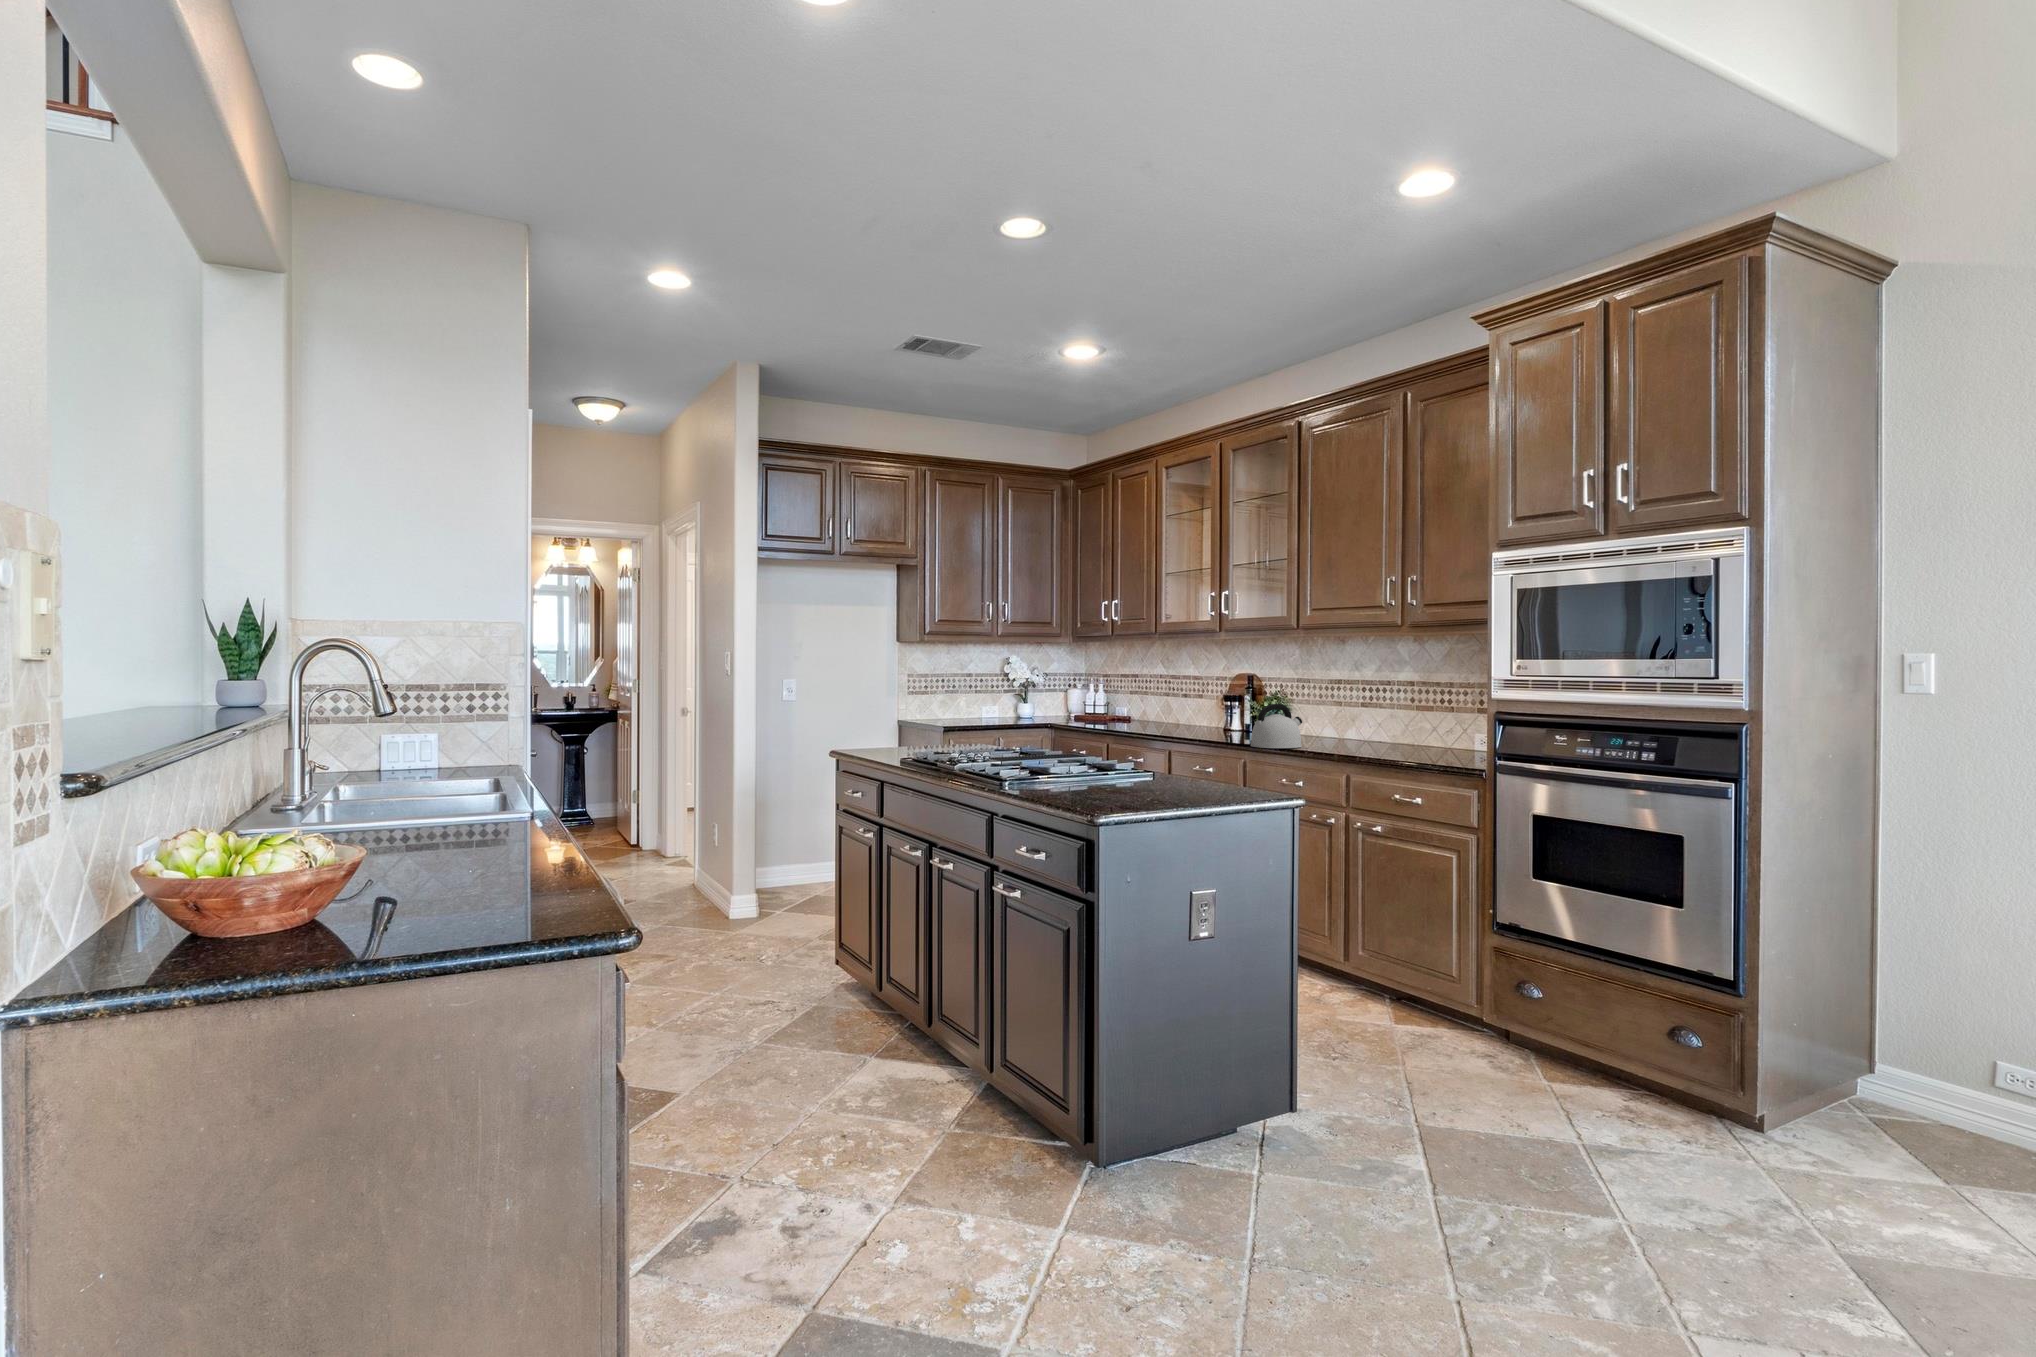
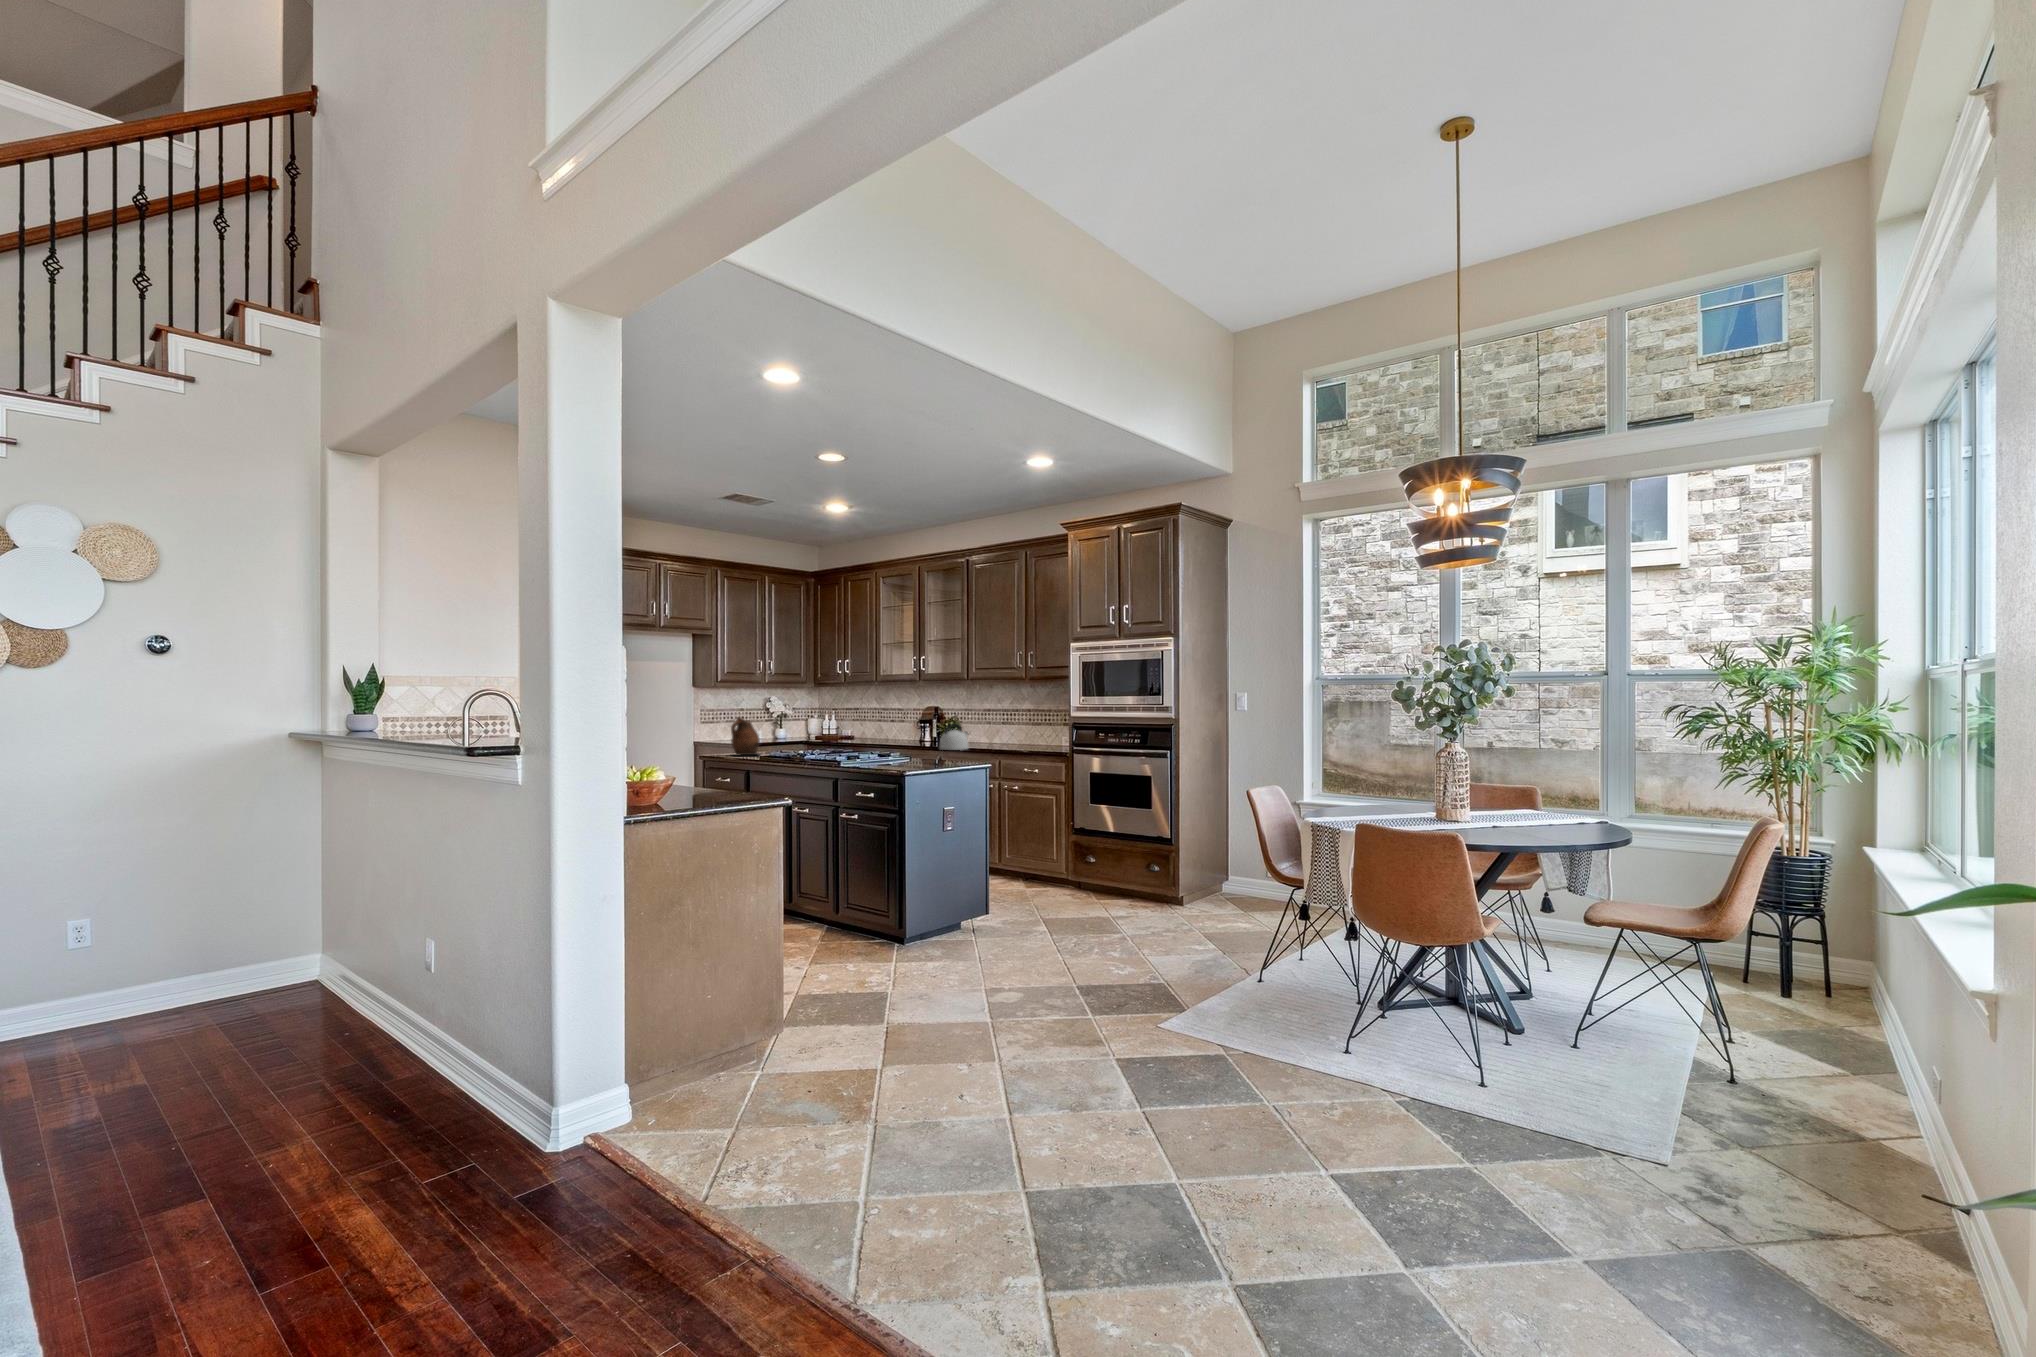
ceramic pitcher: none [891,689,942,752] -> present [731,717,761,756]

